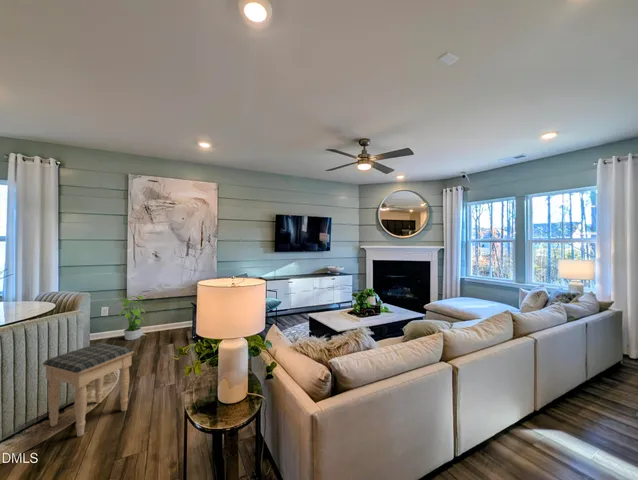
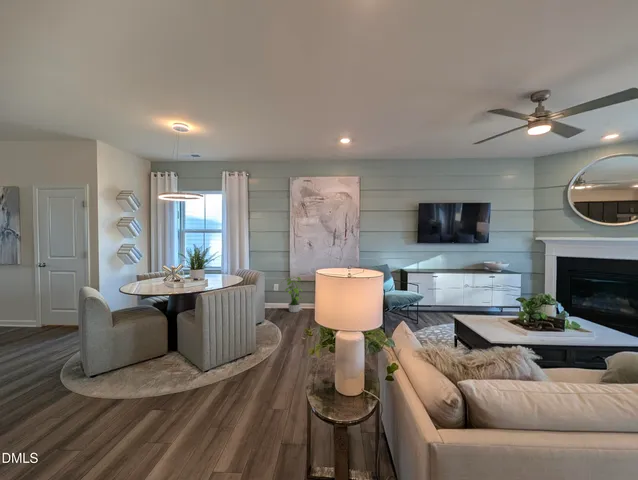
footstool: present [43,343,134,436] -> none [231,312,285,381]

